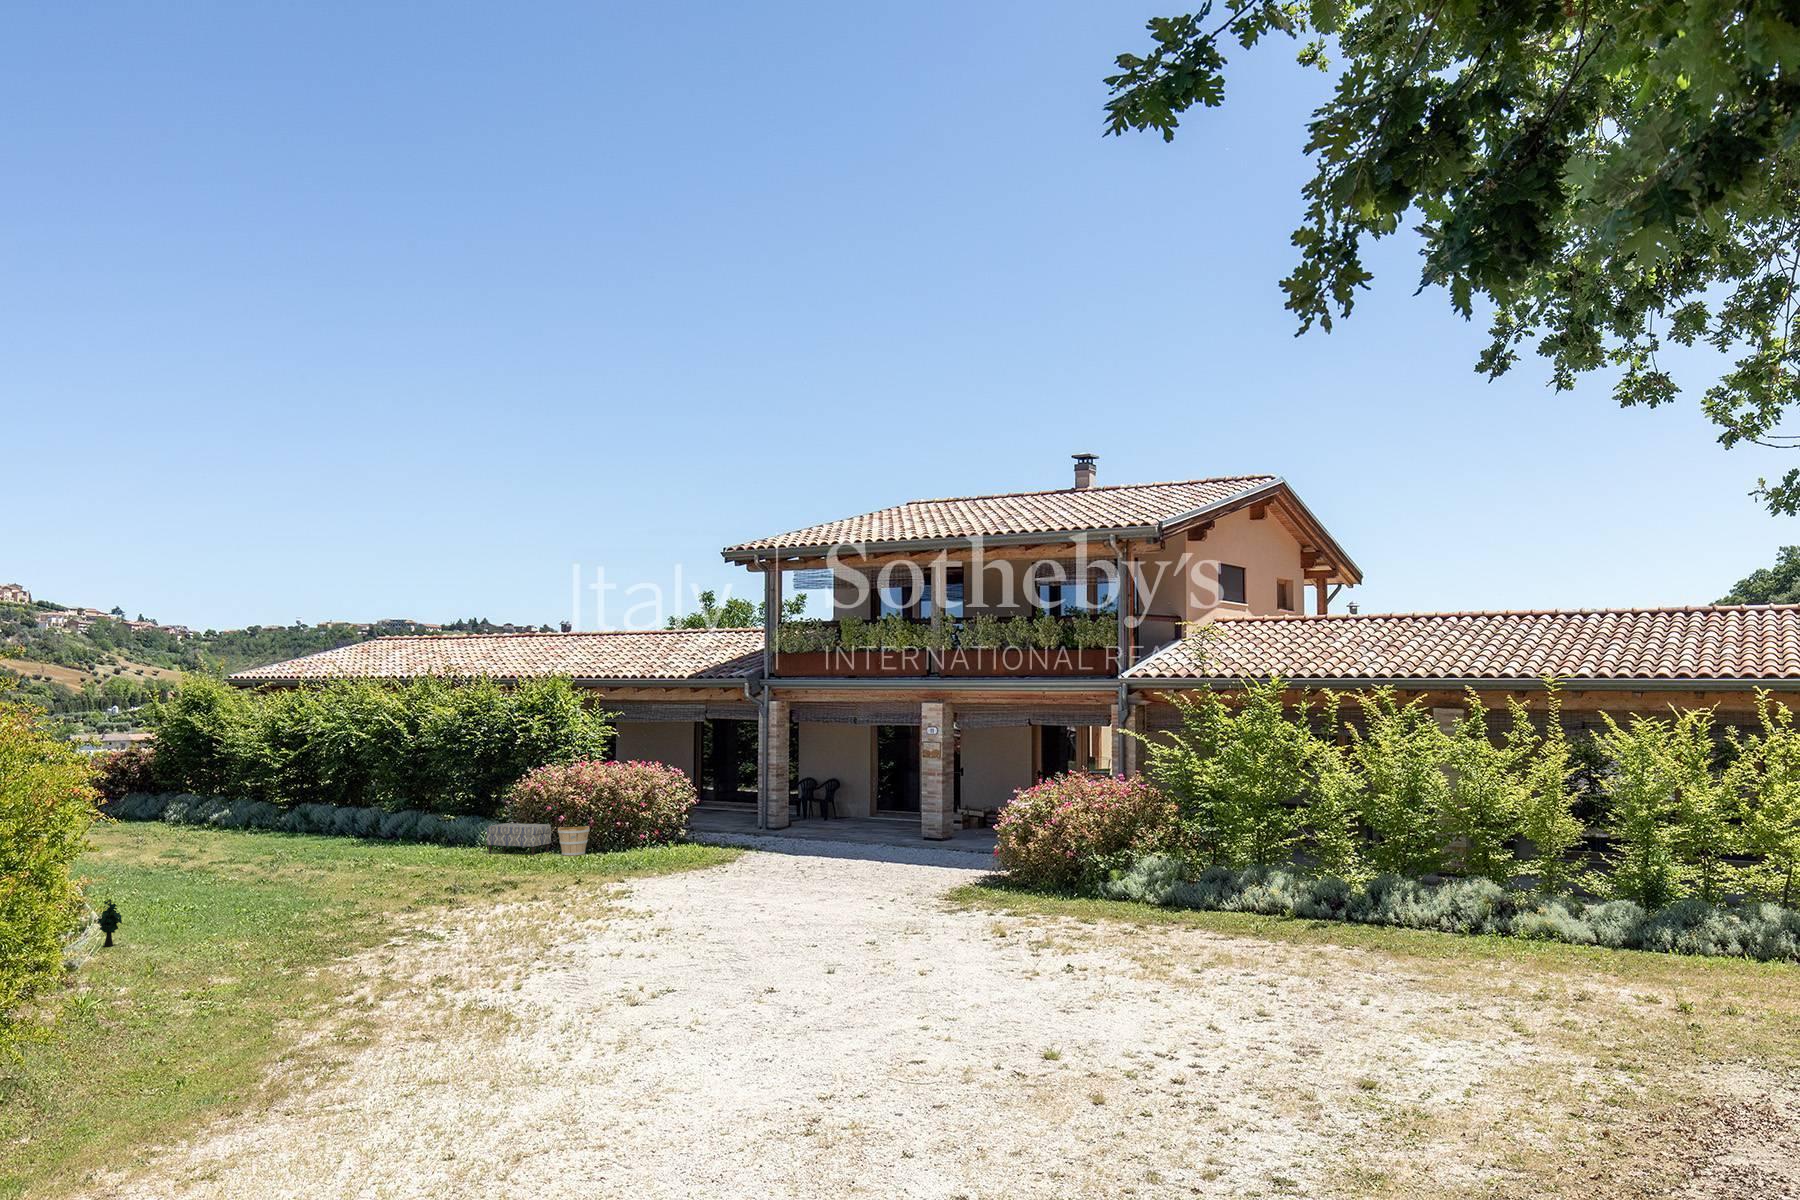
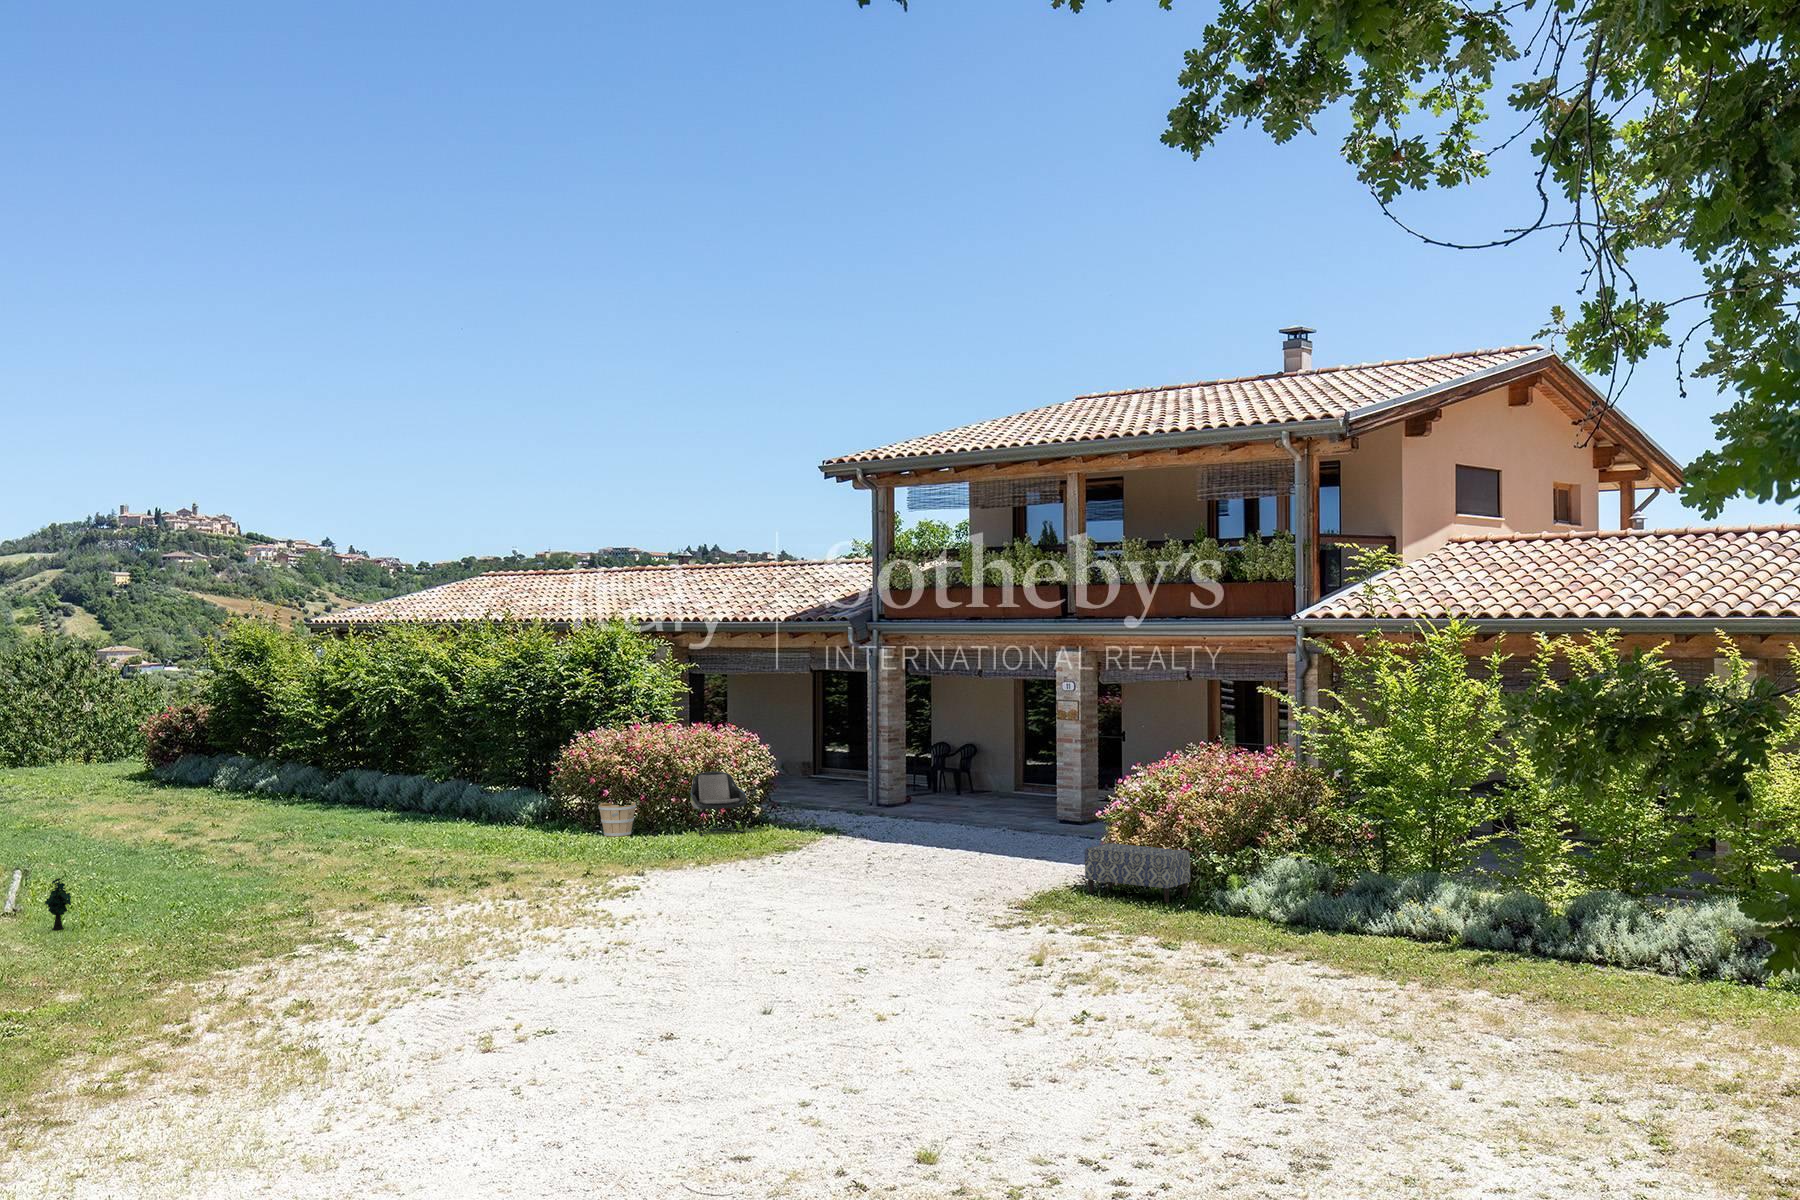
lounge chair: none [635,800,685,854] -> present [690,772,747,836]
bench: present [487,823,551,855] -> present [1085,843,1190,903]

